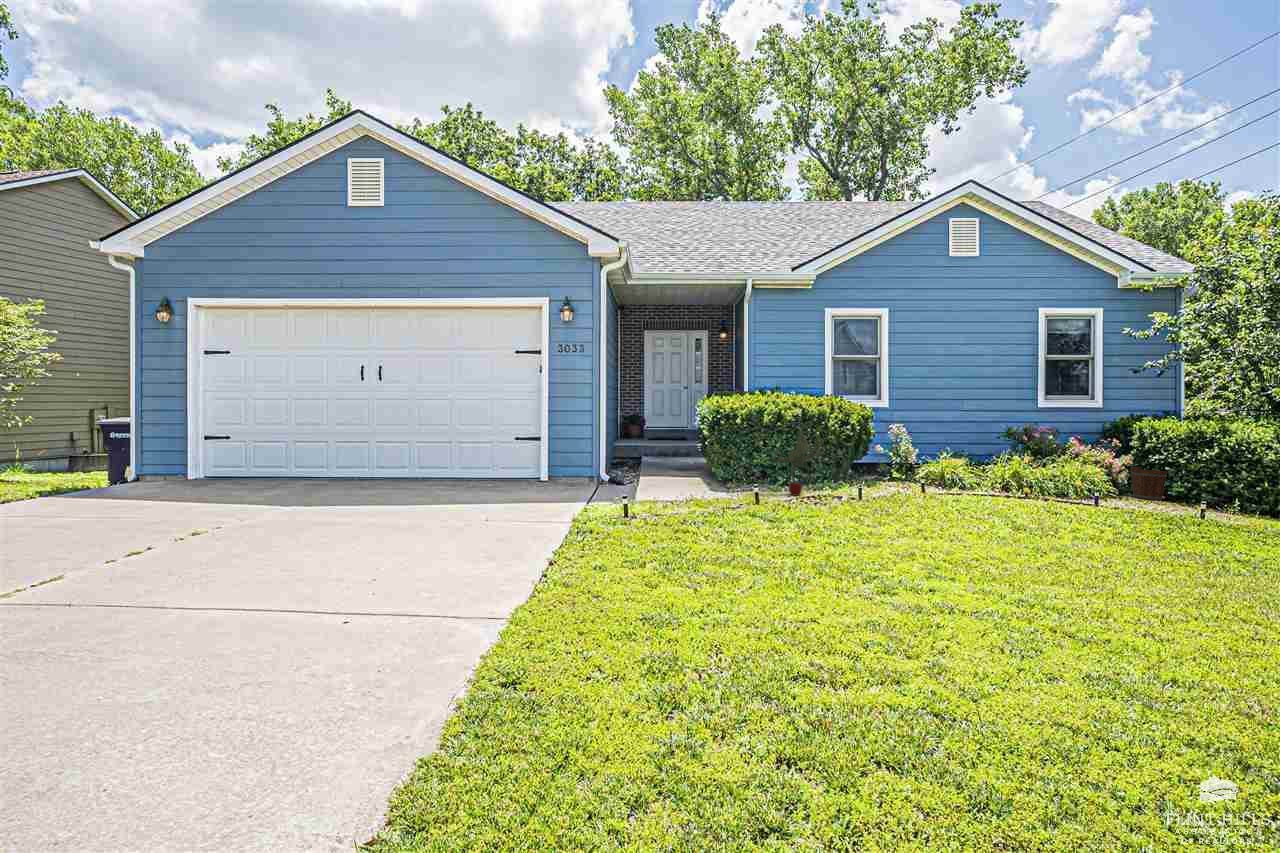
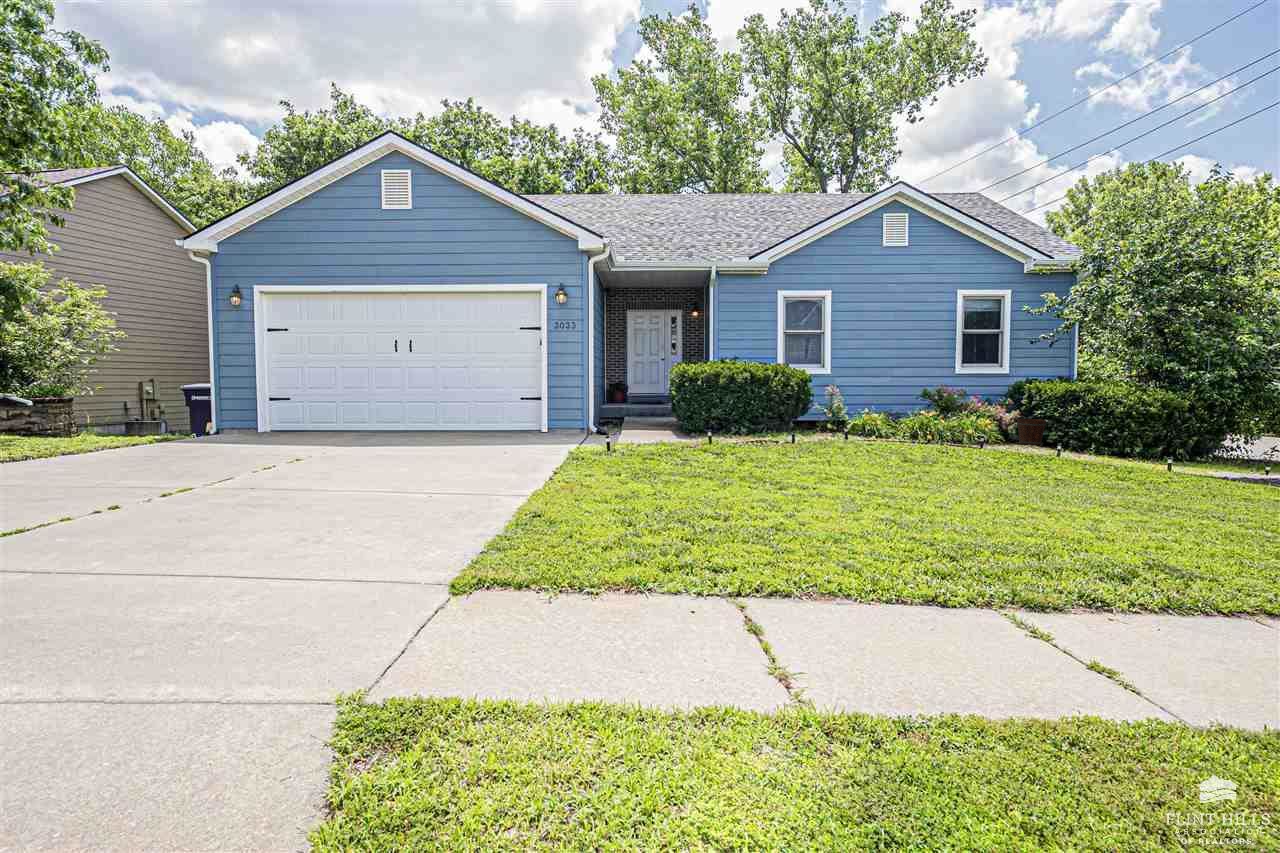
potted tree: present [771,431,823,496] -> none [725,390,768,443]

